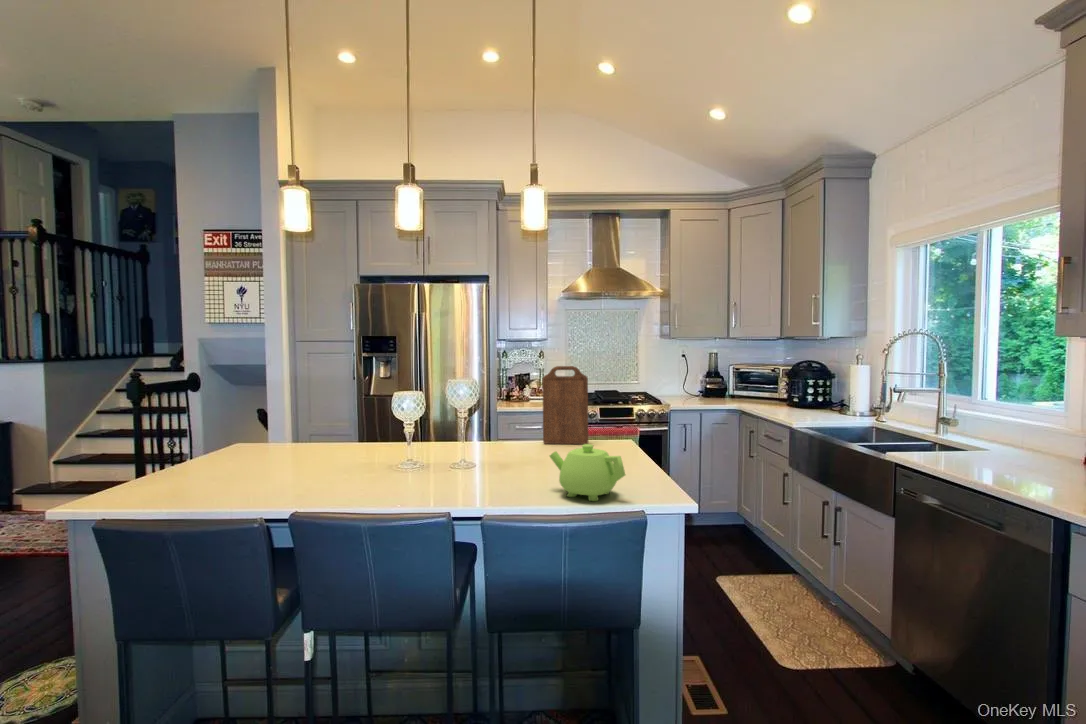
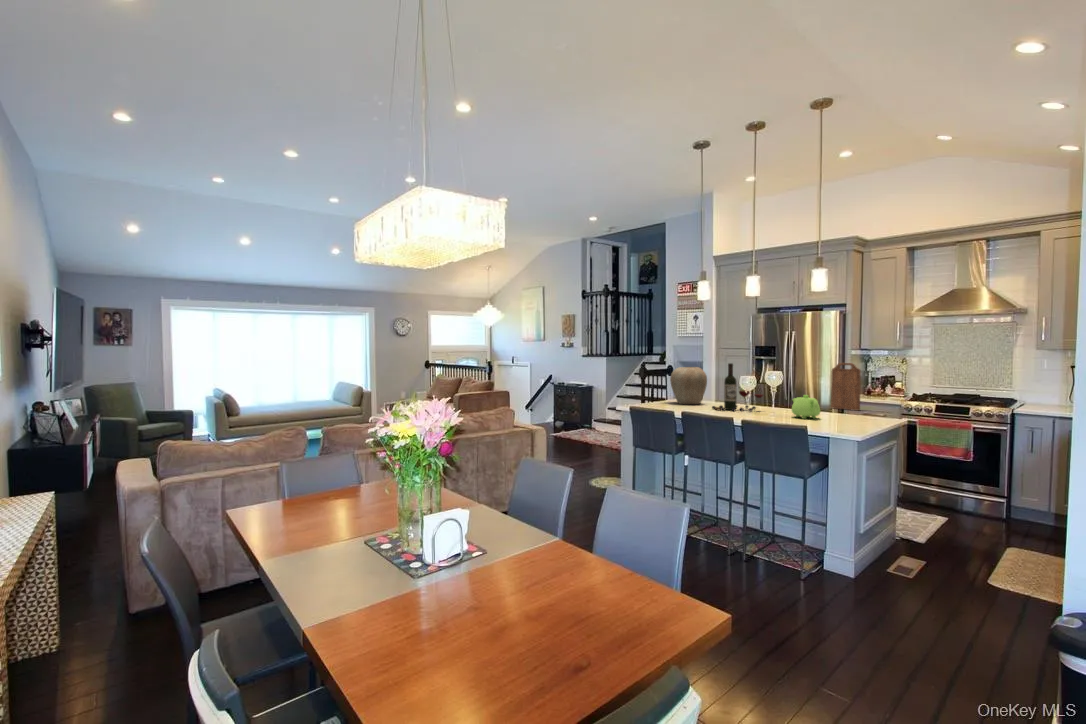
wine bottle: none [361,381,479,506] -> present [712,363,763,411]
vase: none [225,390,325,490] -> present [670,367,707,404]

